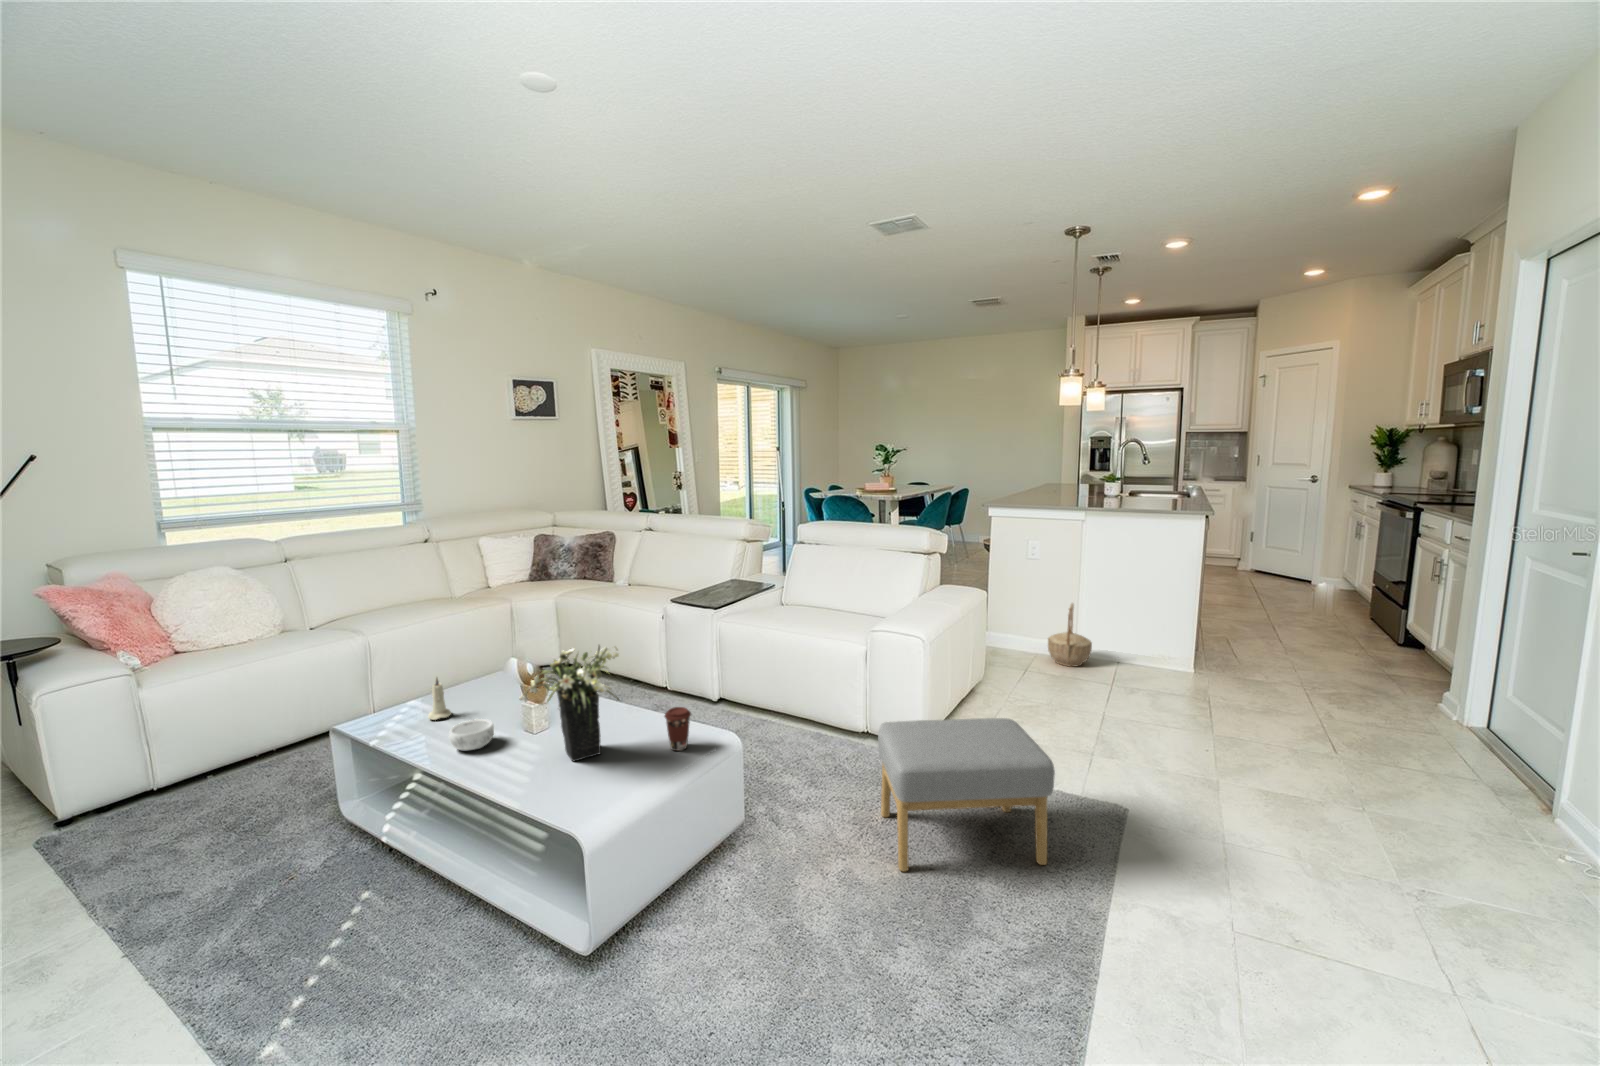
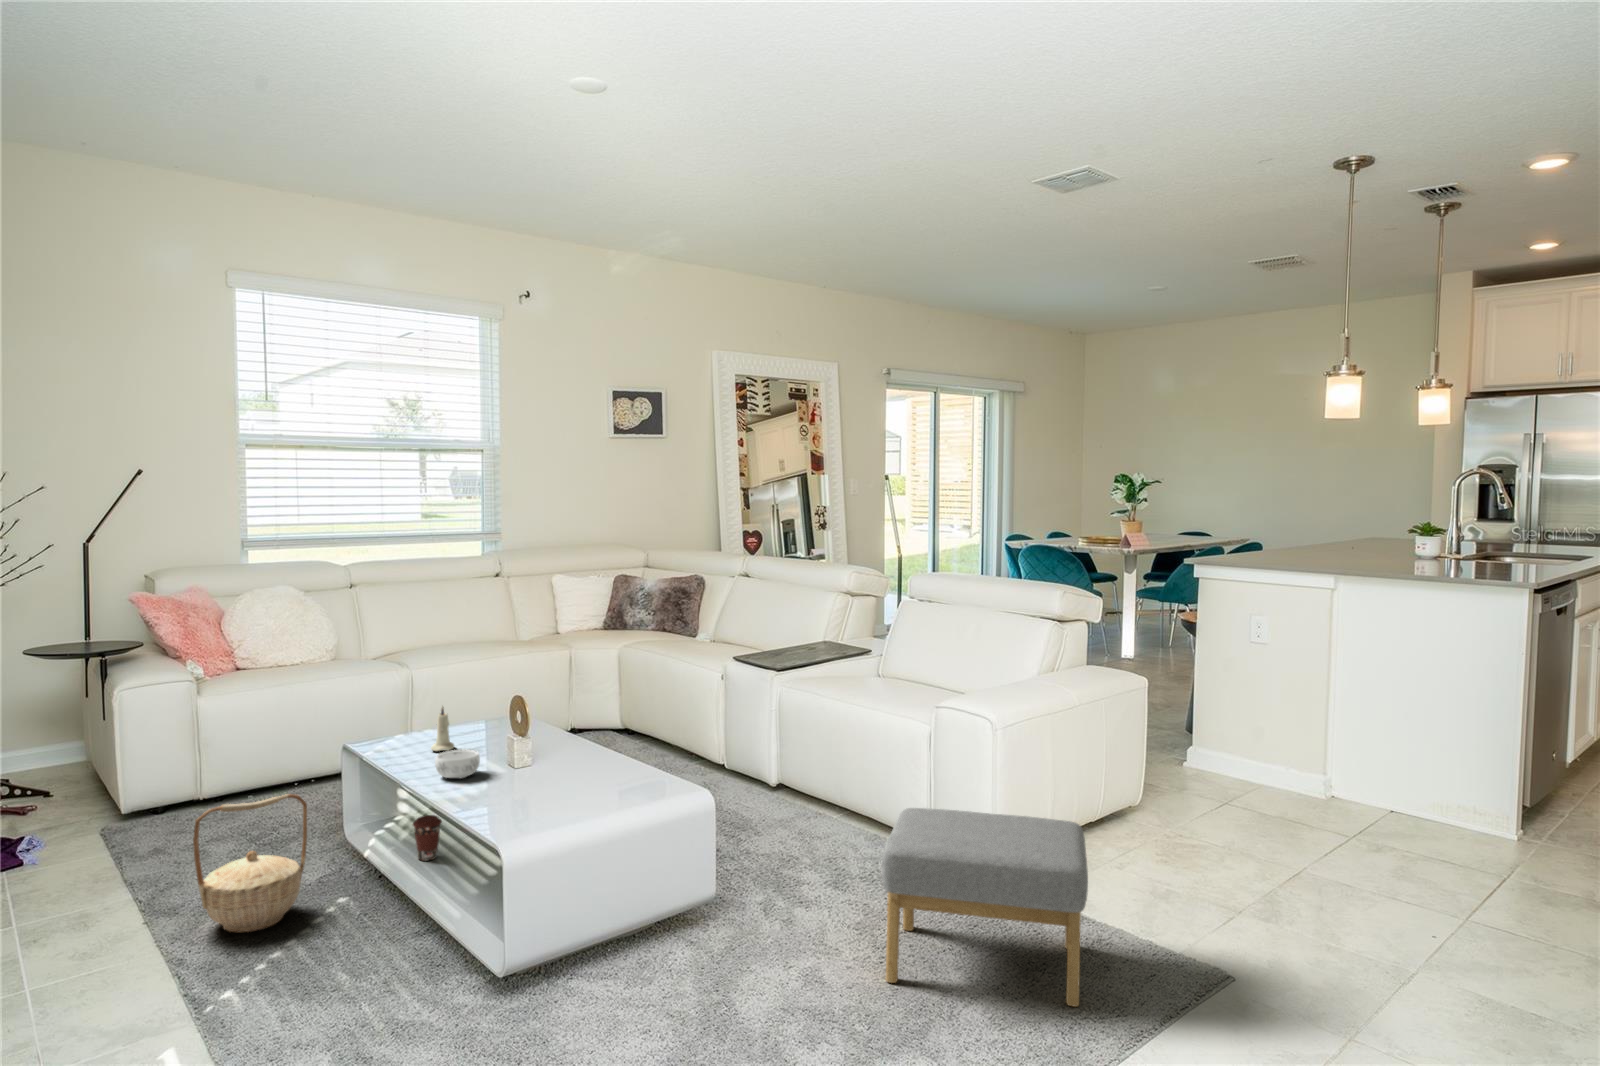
basket: present [1048,603,1092,666] -> present [193,794,307,932]
flower arrangement: present [520,645,619,761] -> none [490,673,602,798]
coffee cup: present [665,707,691,751] -> present [413,815,442,861]

